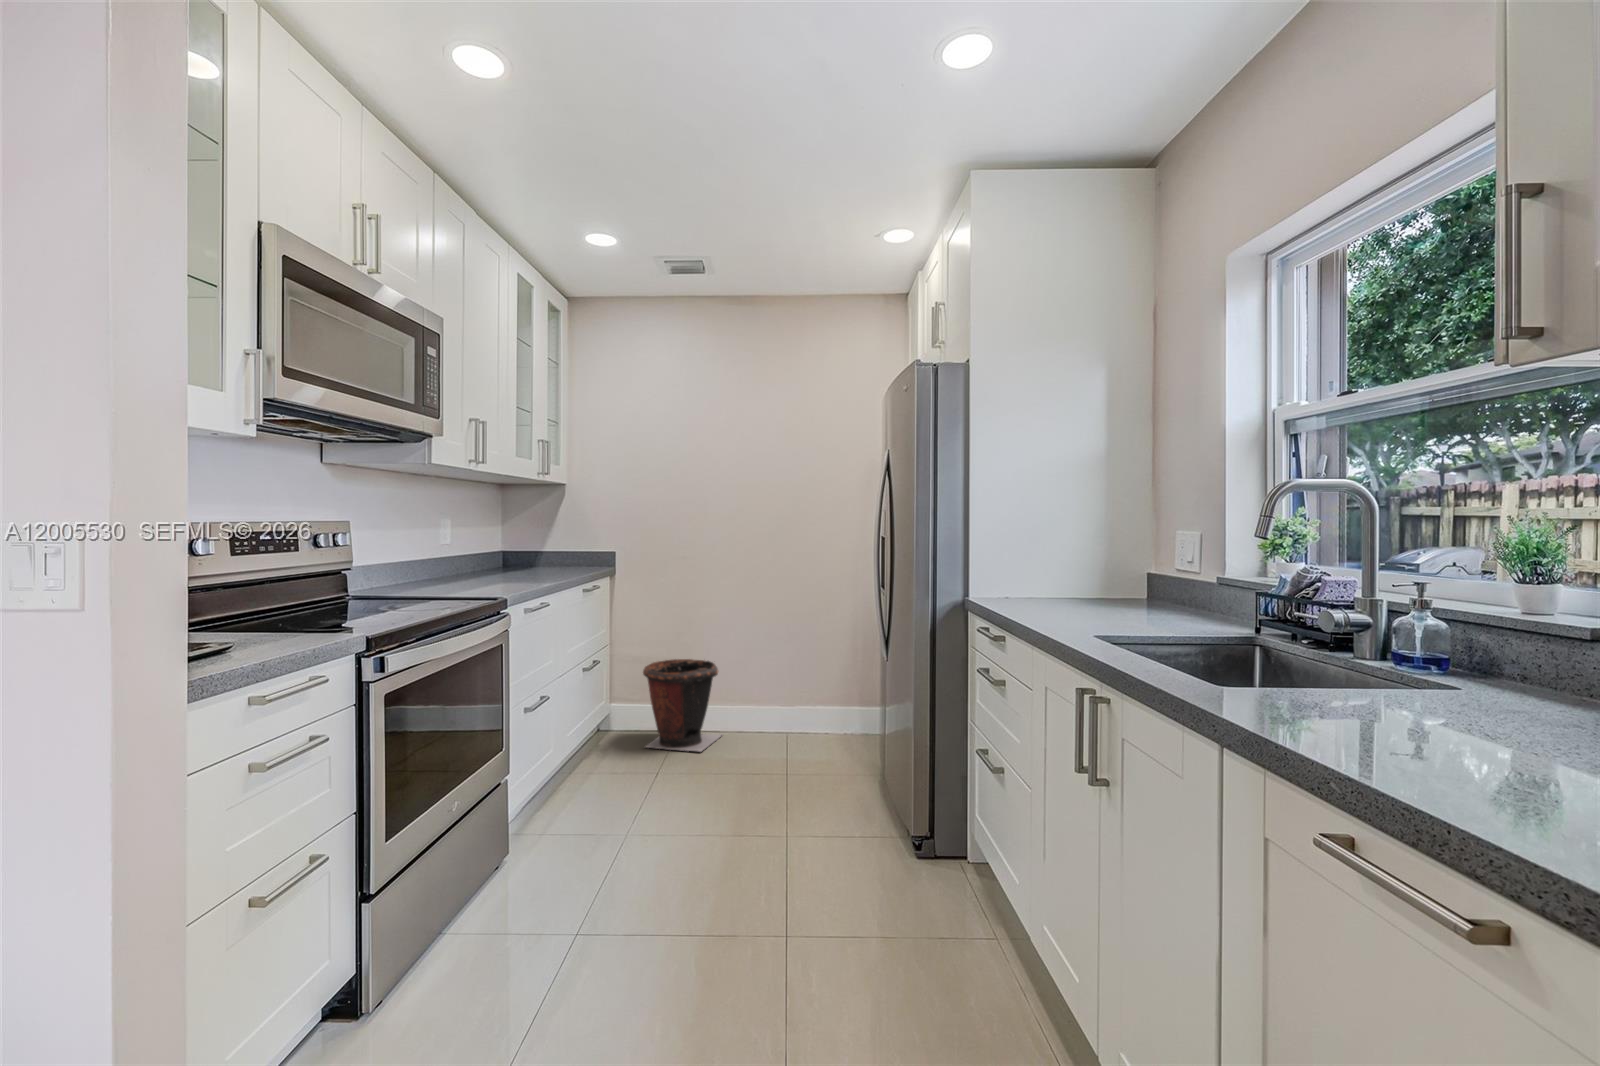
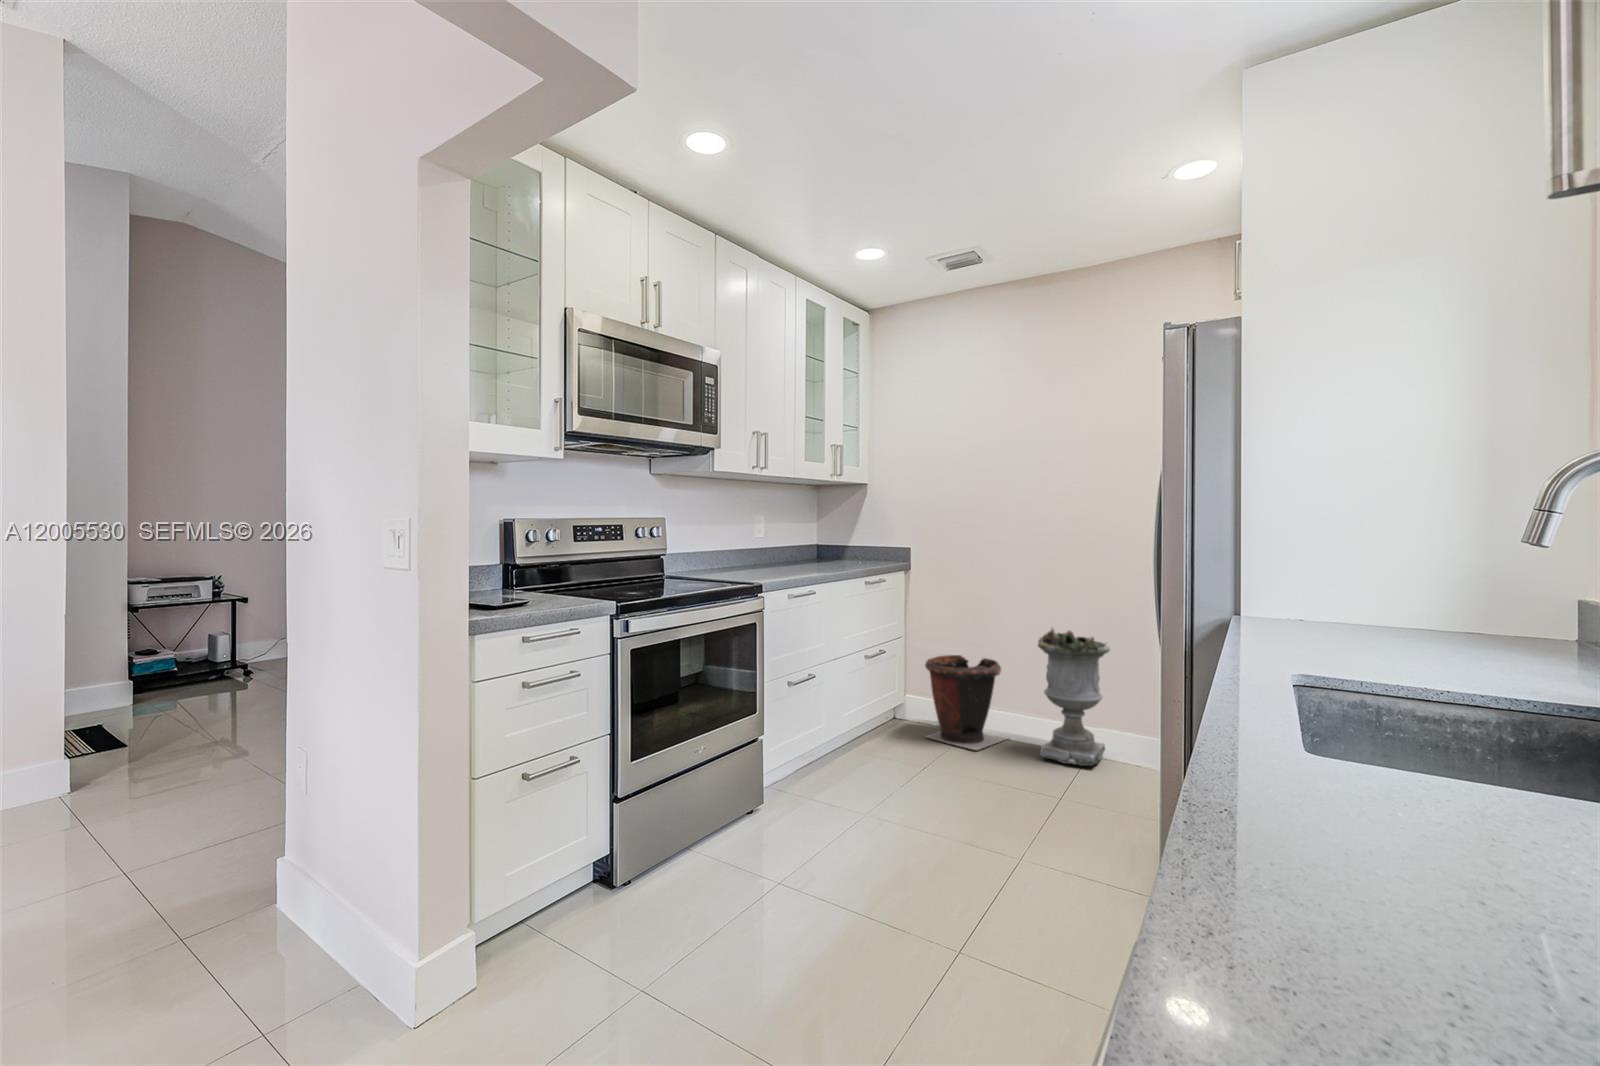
planter: none [755,624,818,749] -> present [1038,628,1110,766]

